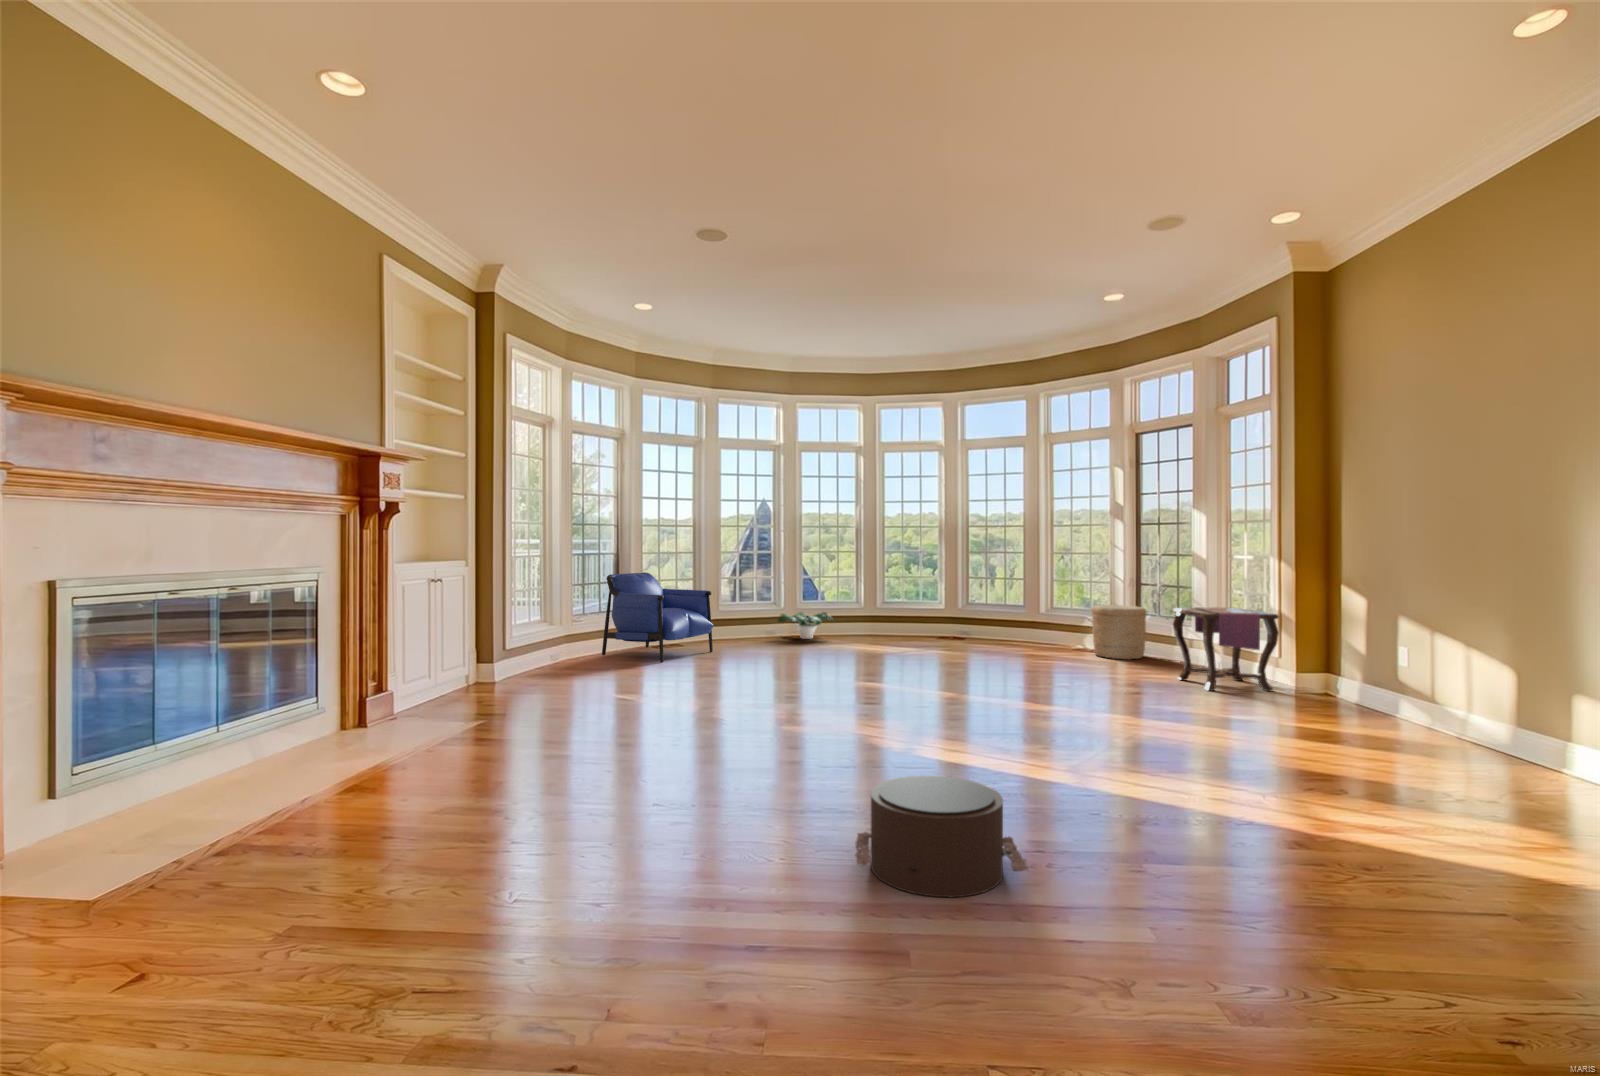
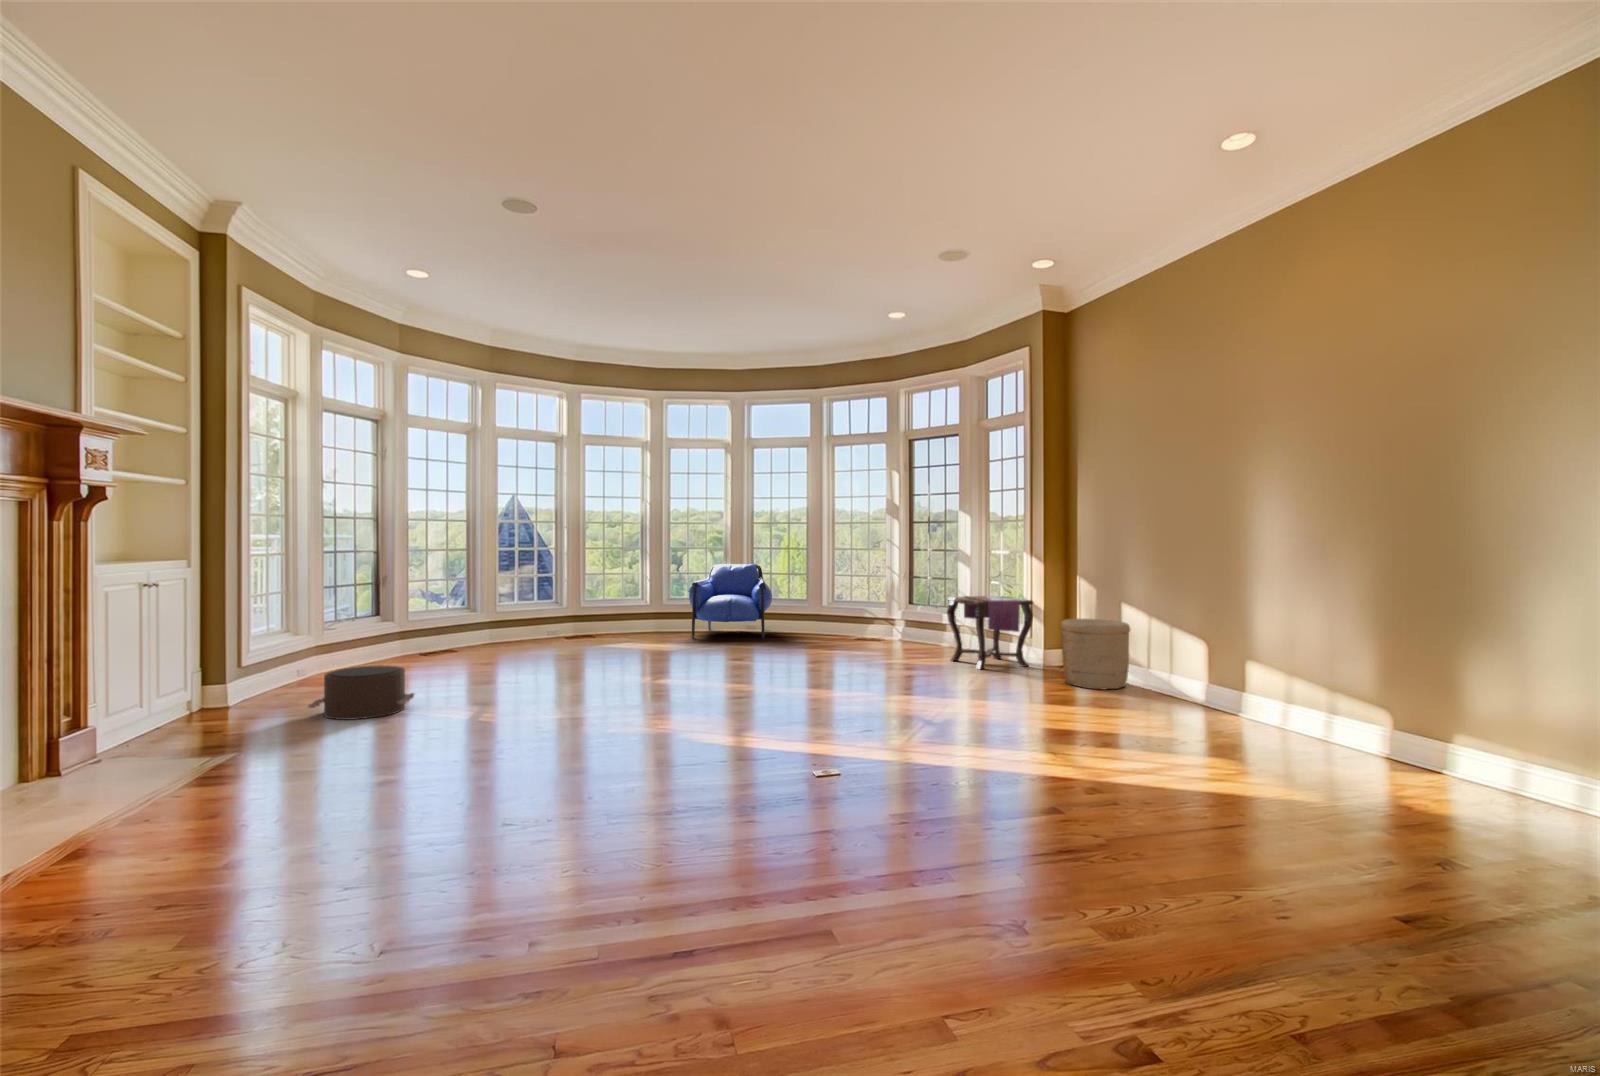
armchair: present [602,572,713,662] -> present [688,564,772,638]
woven basket: present [1091,605,1147,659] -> present [1061,619,1130,690]
potted plant: present [778,612,835,639] -> none [562,609,624,637]
pouf: present [855,776,1028,897] -> present [308,665,414,720]

